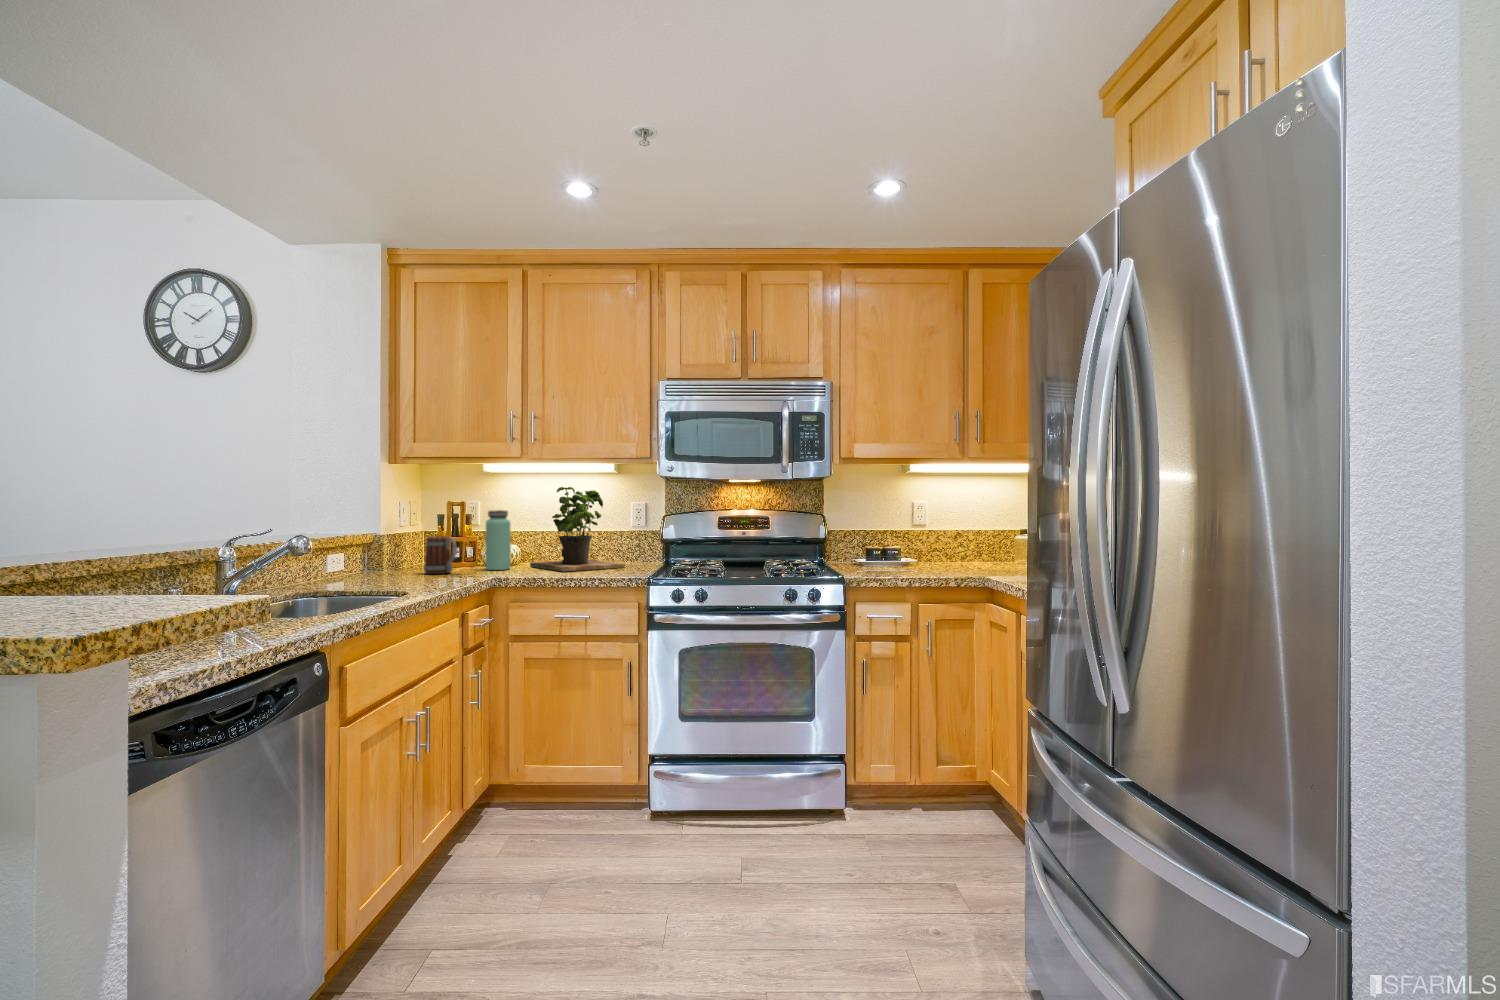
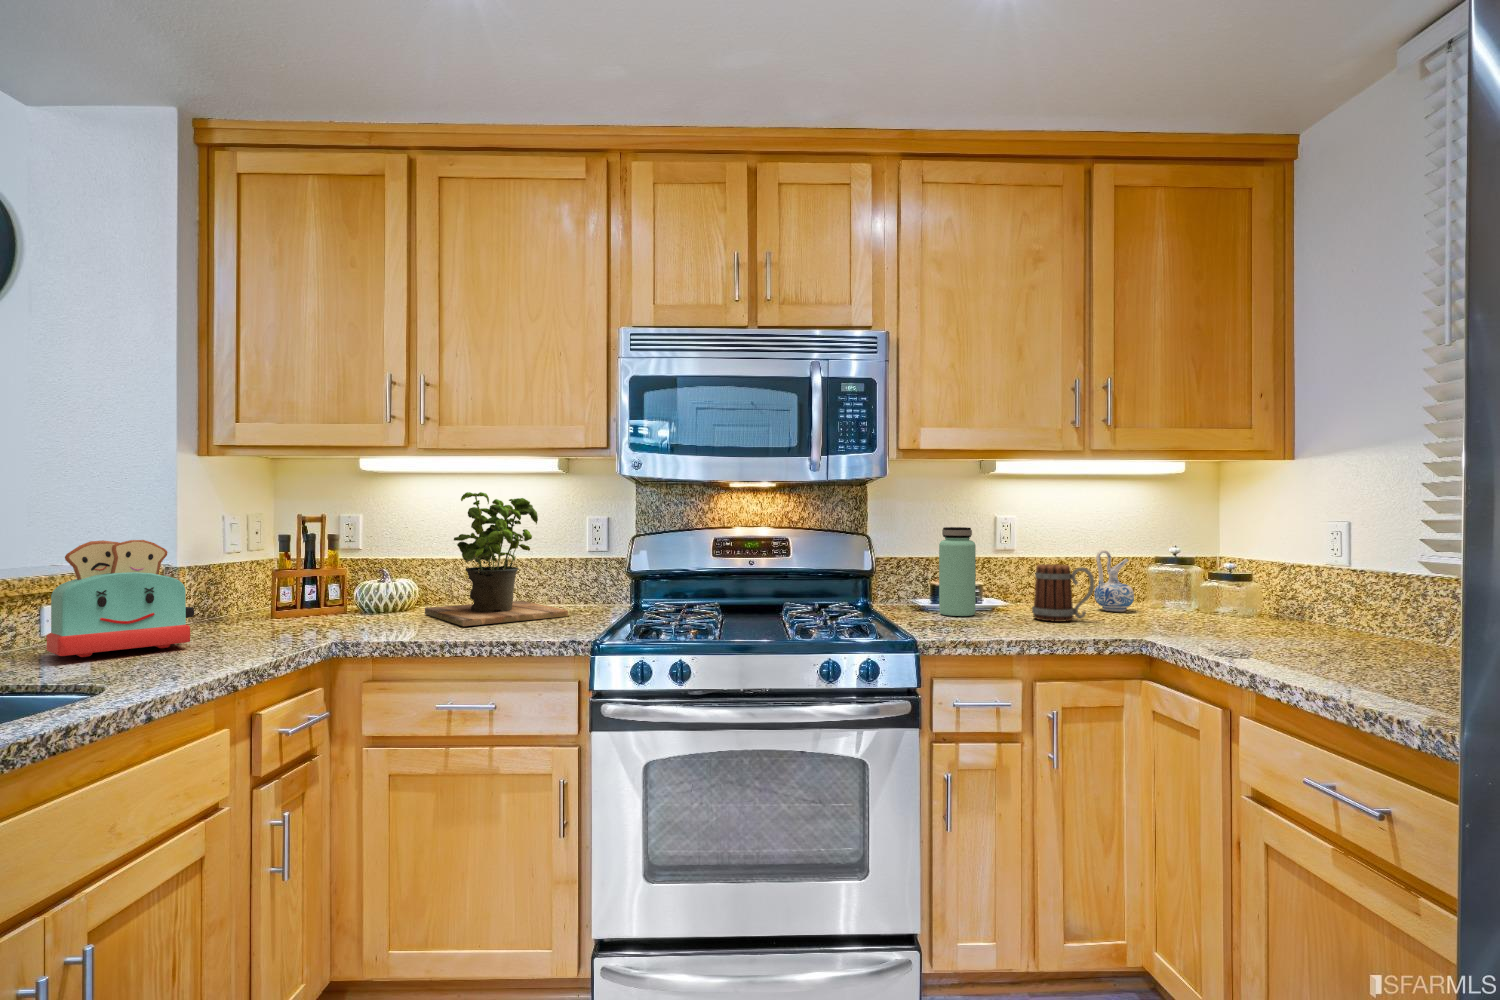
bottle: present [486,510,511,570] -> present [939,527,976,616]
toaster: none [337,516,414,582] -> present [47,540,194,657]
ceramic pitcher: none [974,525,999,565] -> present [1094,550,1134,611]
mug: present [424,536,457,574] -> present [1032,564,1094,622]

